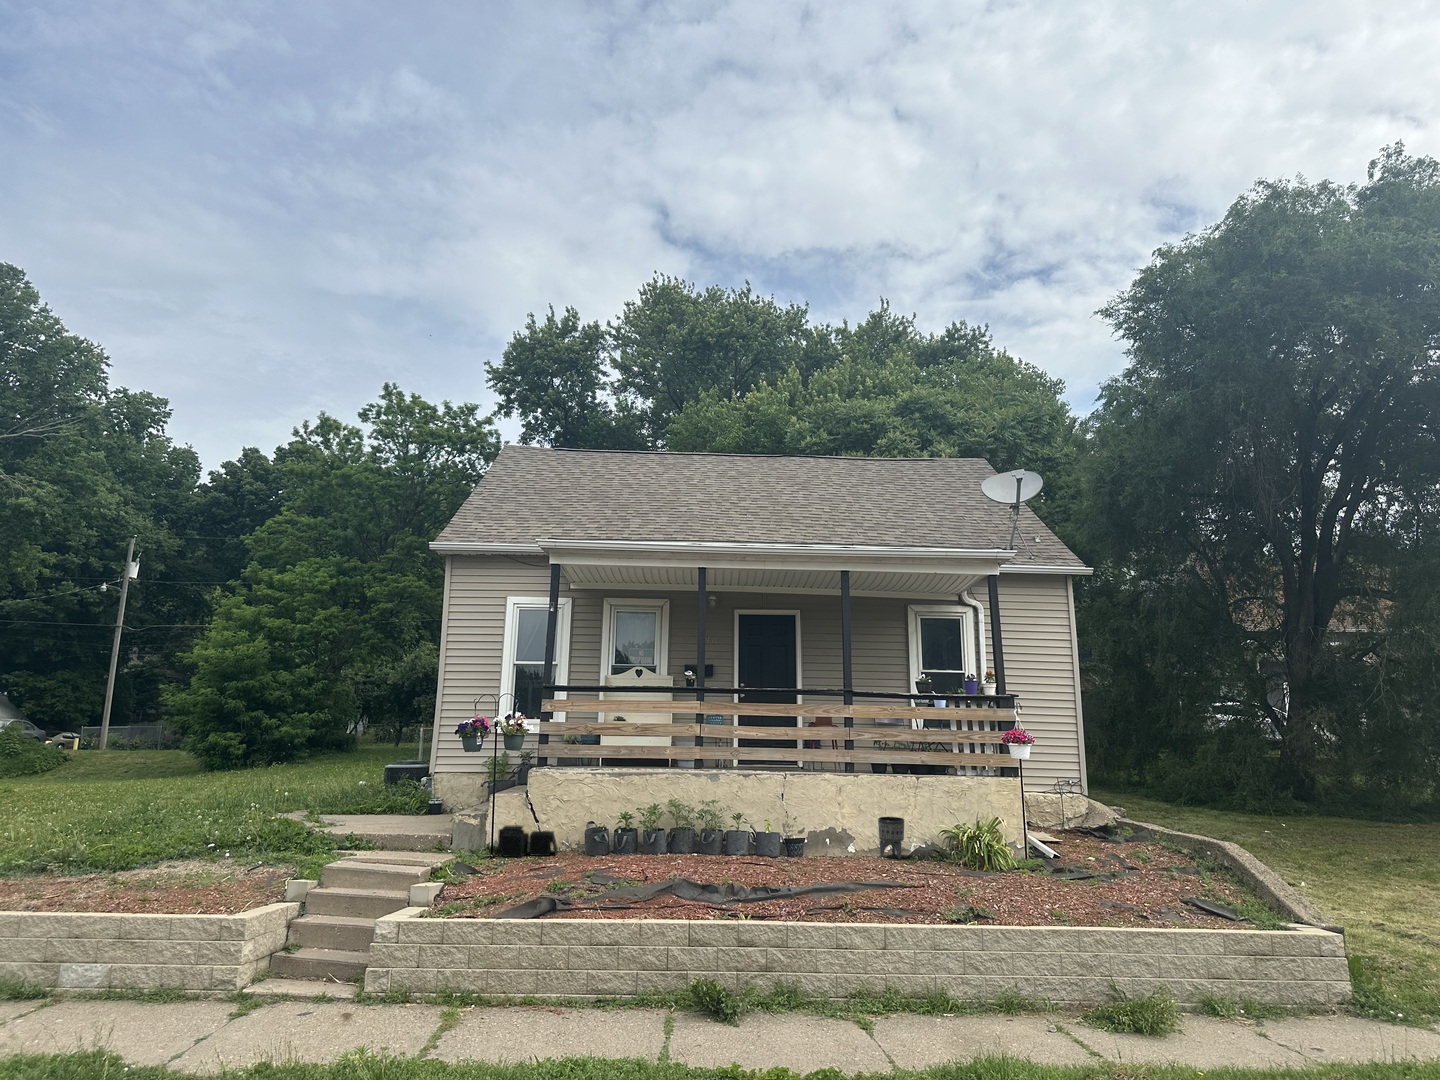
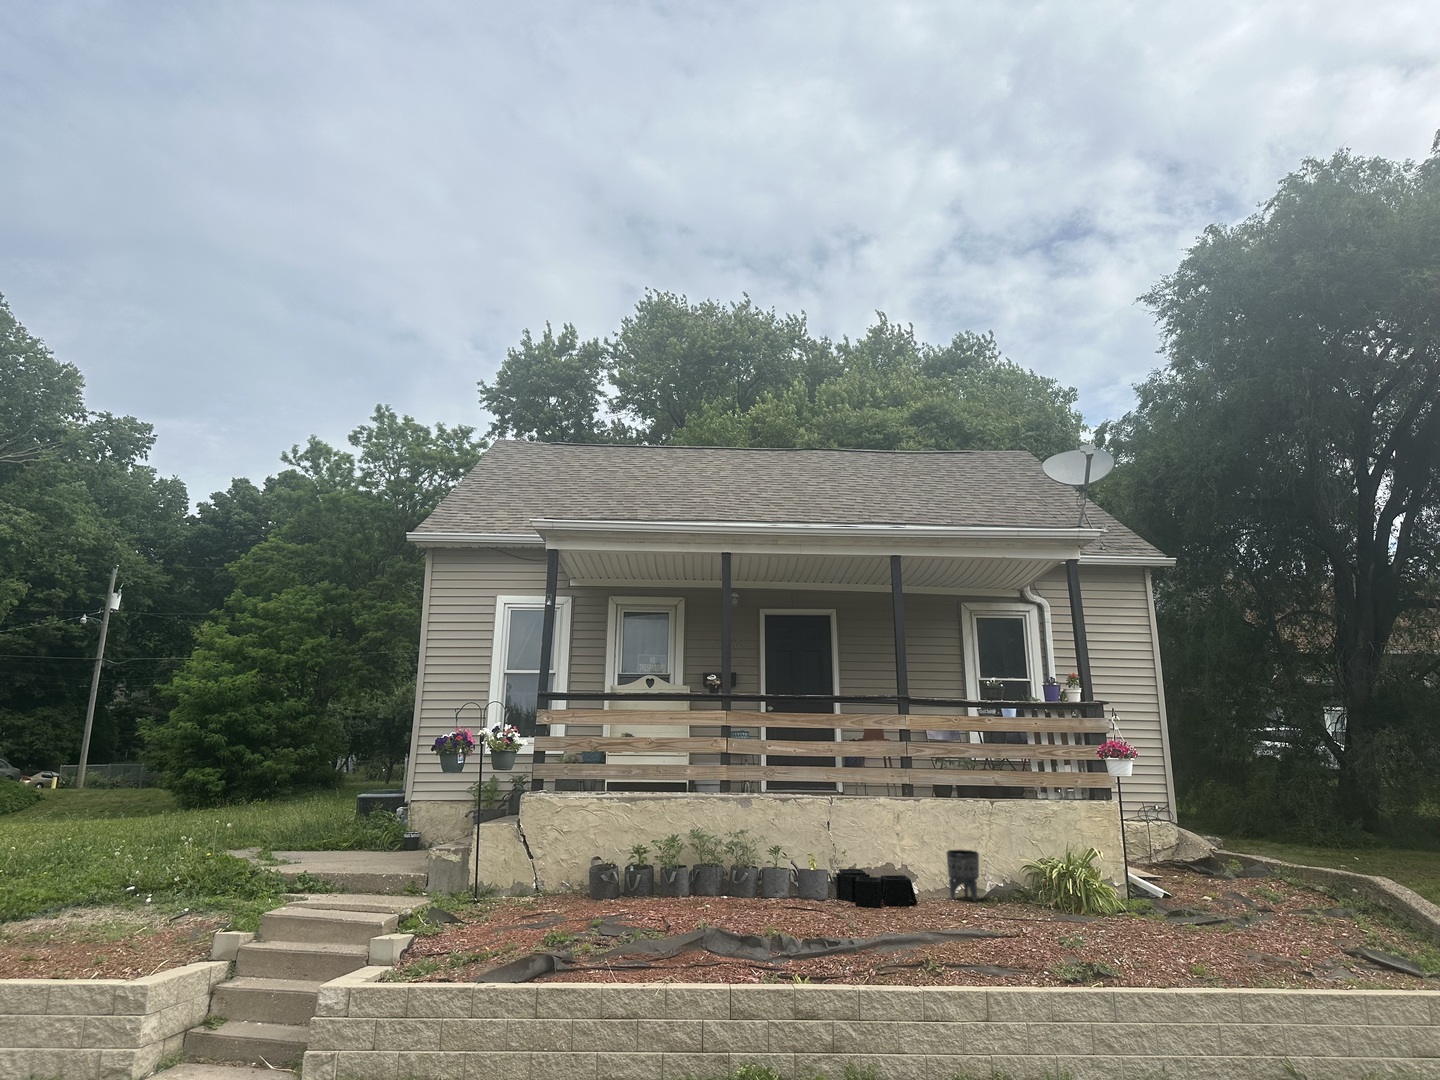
storage bin: present [498,825,558,857] -> present [837,869,917,908]

